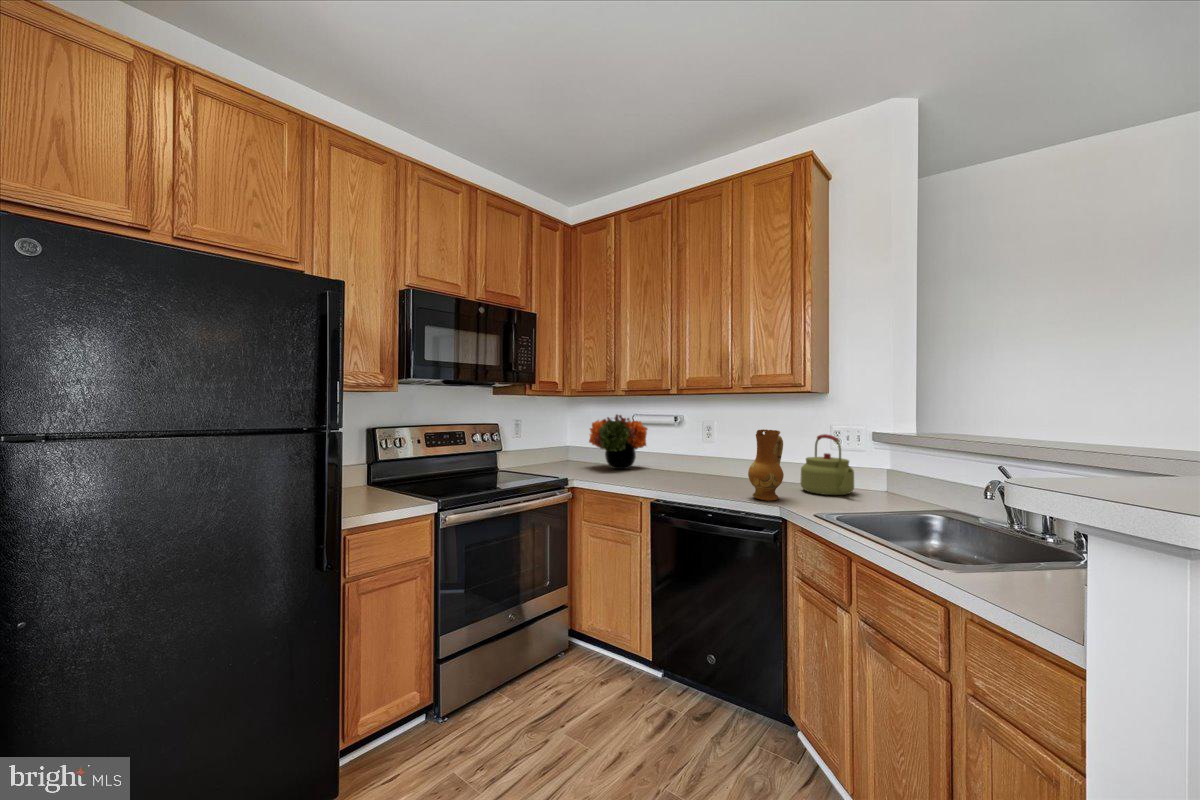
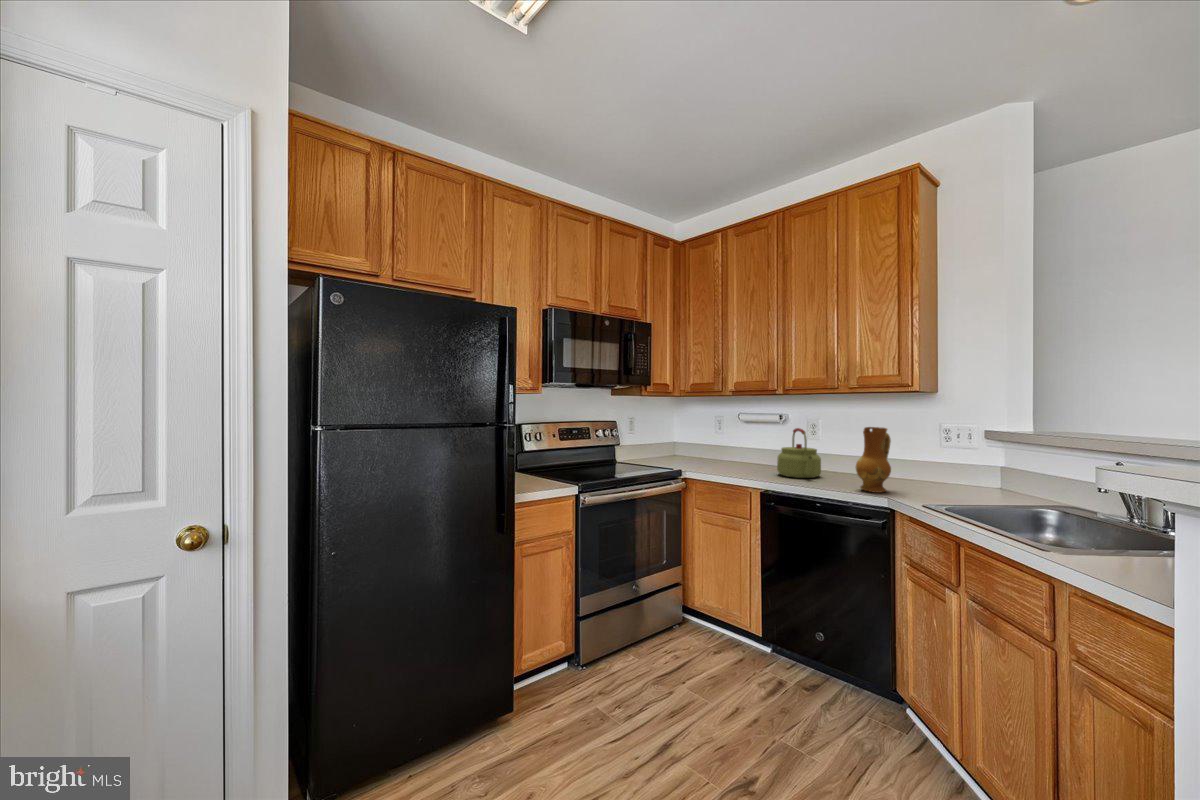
flower arrangement: present [589,414,648,469] -> none [698,414,755,464]
kettle: present [801,434,854,495] -> present [777,428,821,478]

